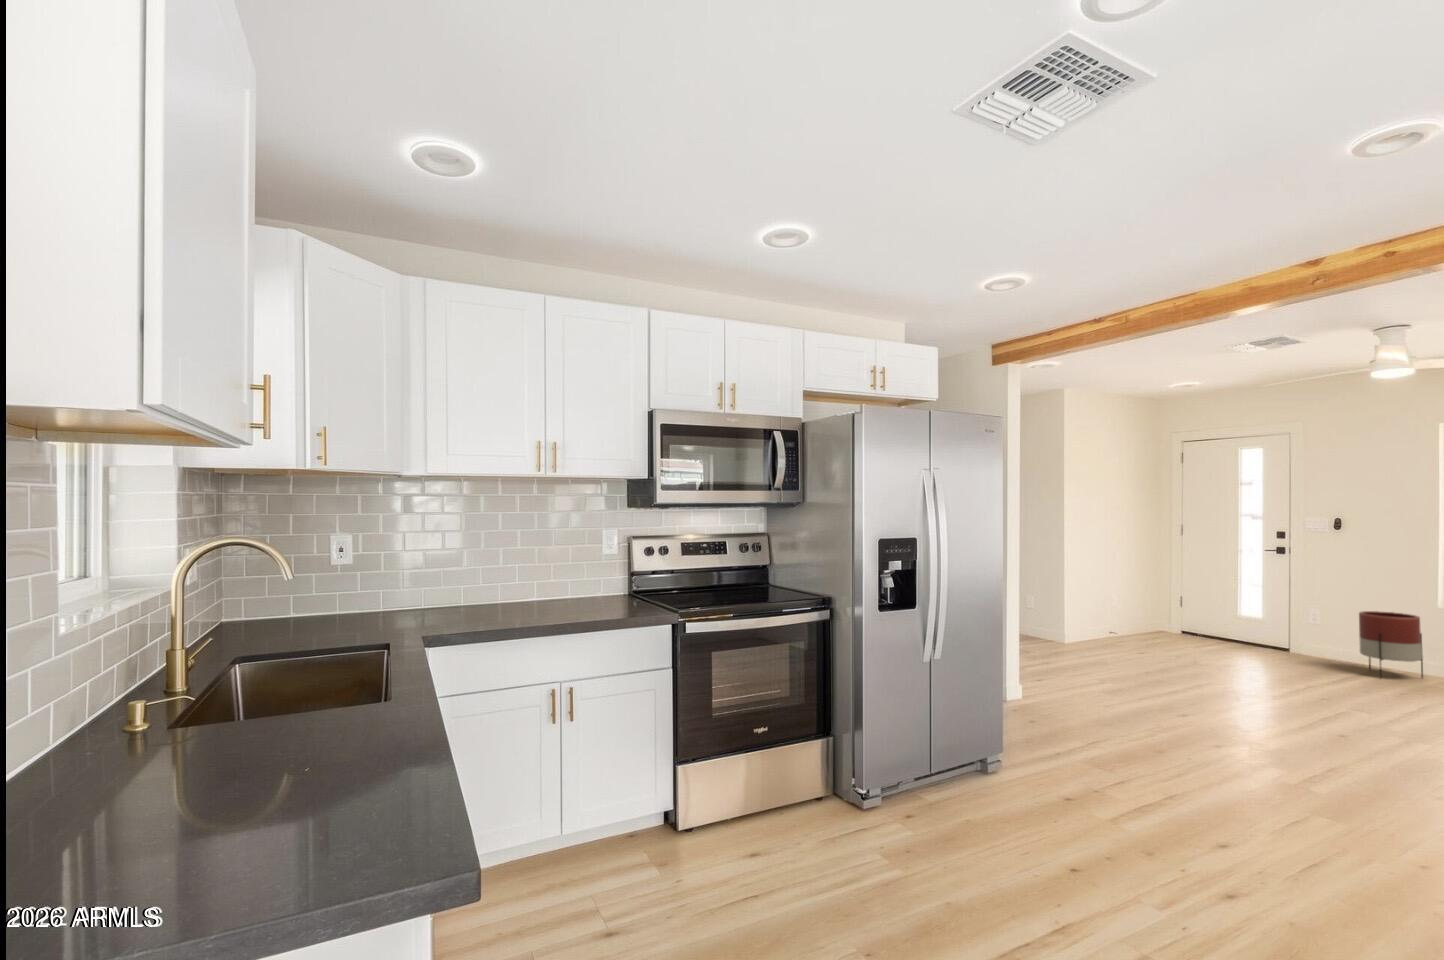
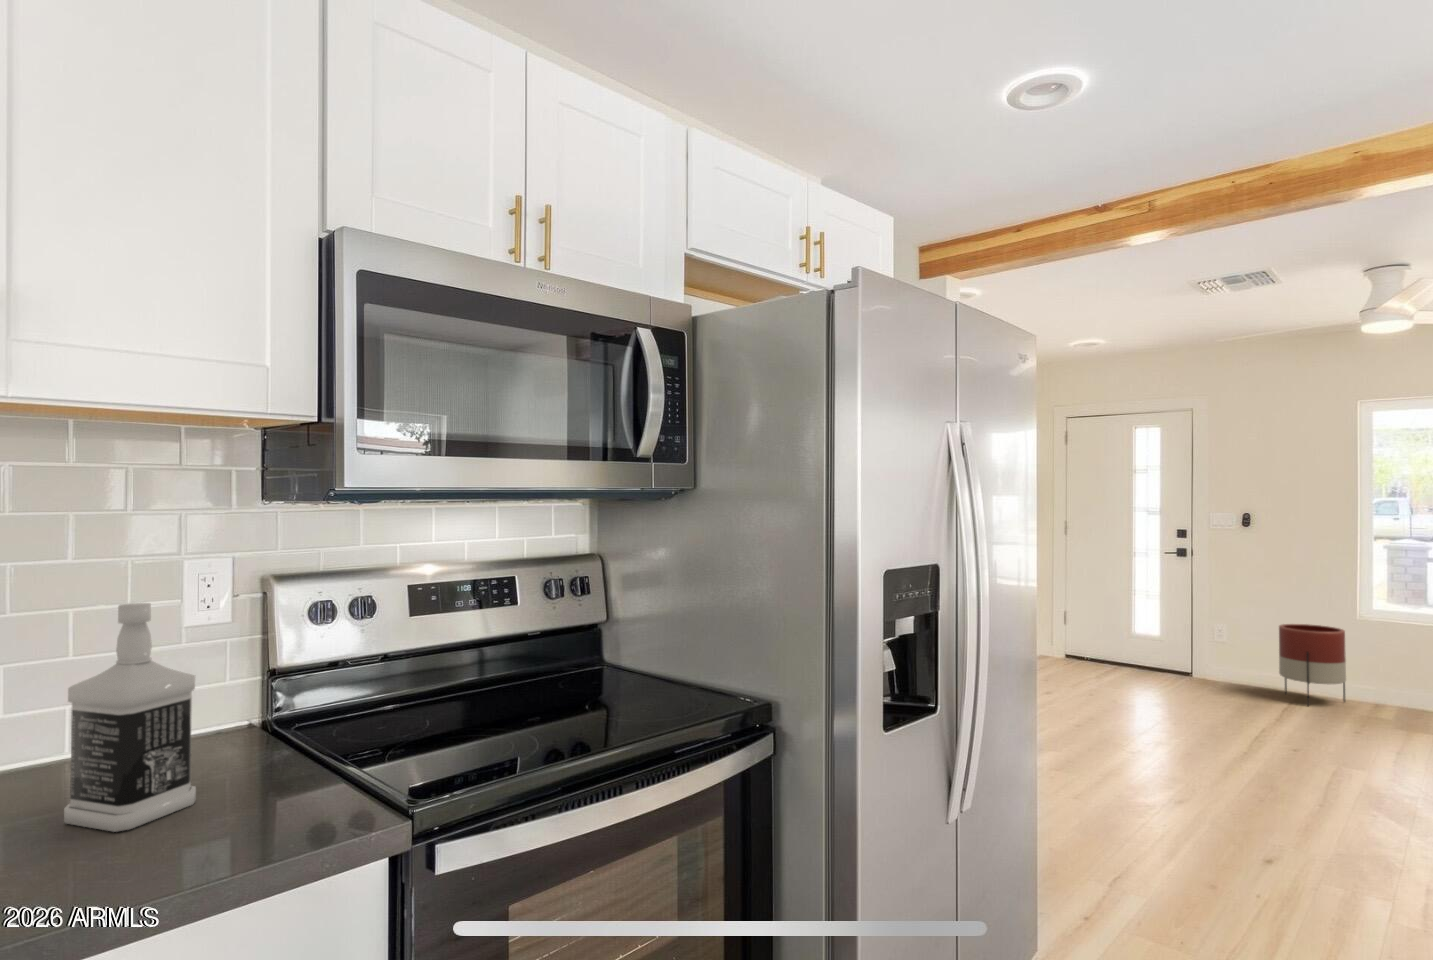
bottle: none [580,541,615,611] -> present [64,603,196,832]

